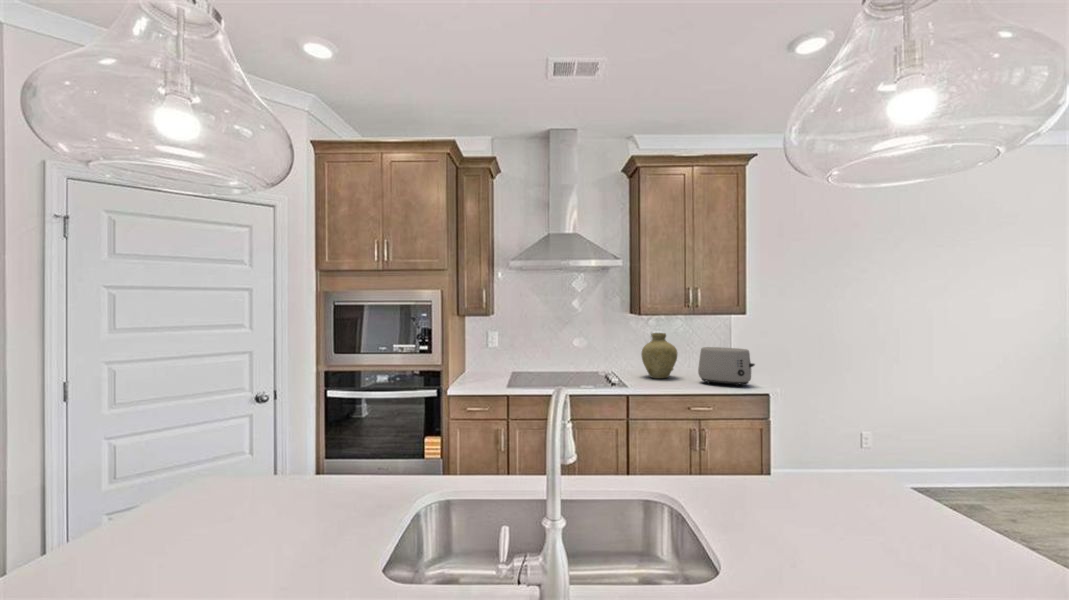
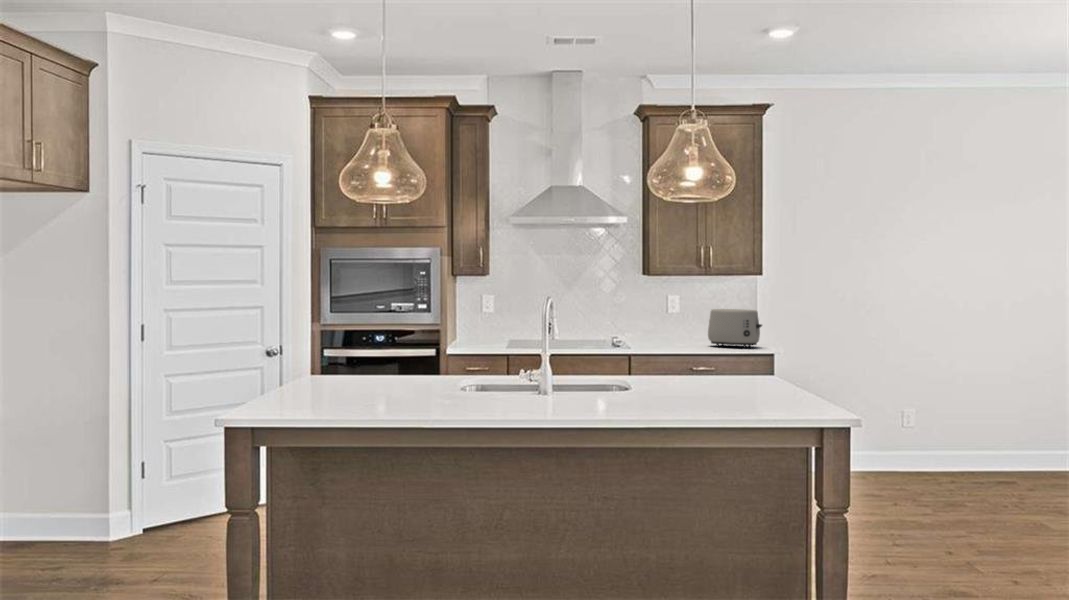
vase: present [641,333,677,378] -> none [651,295,690,343]

